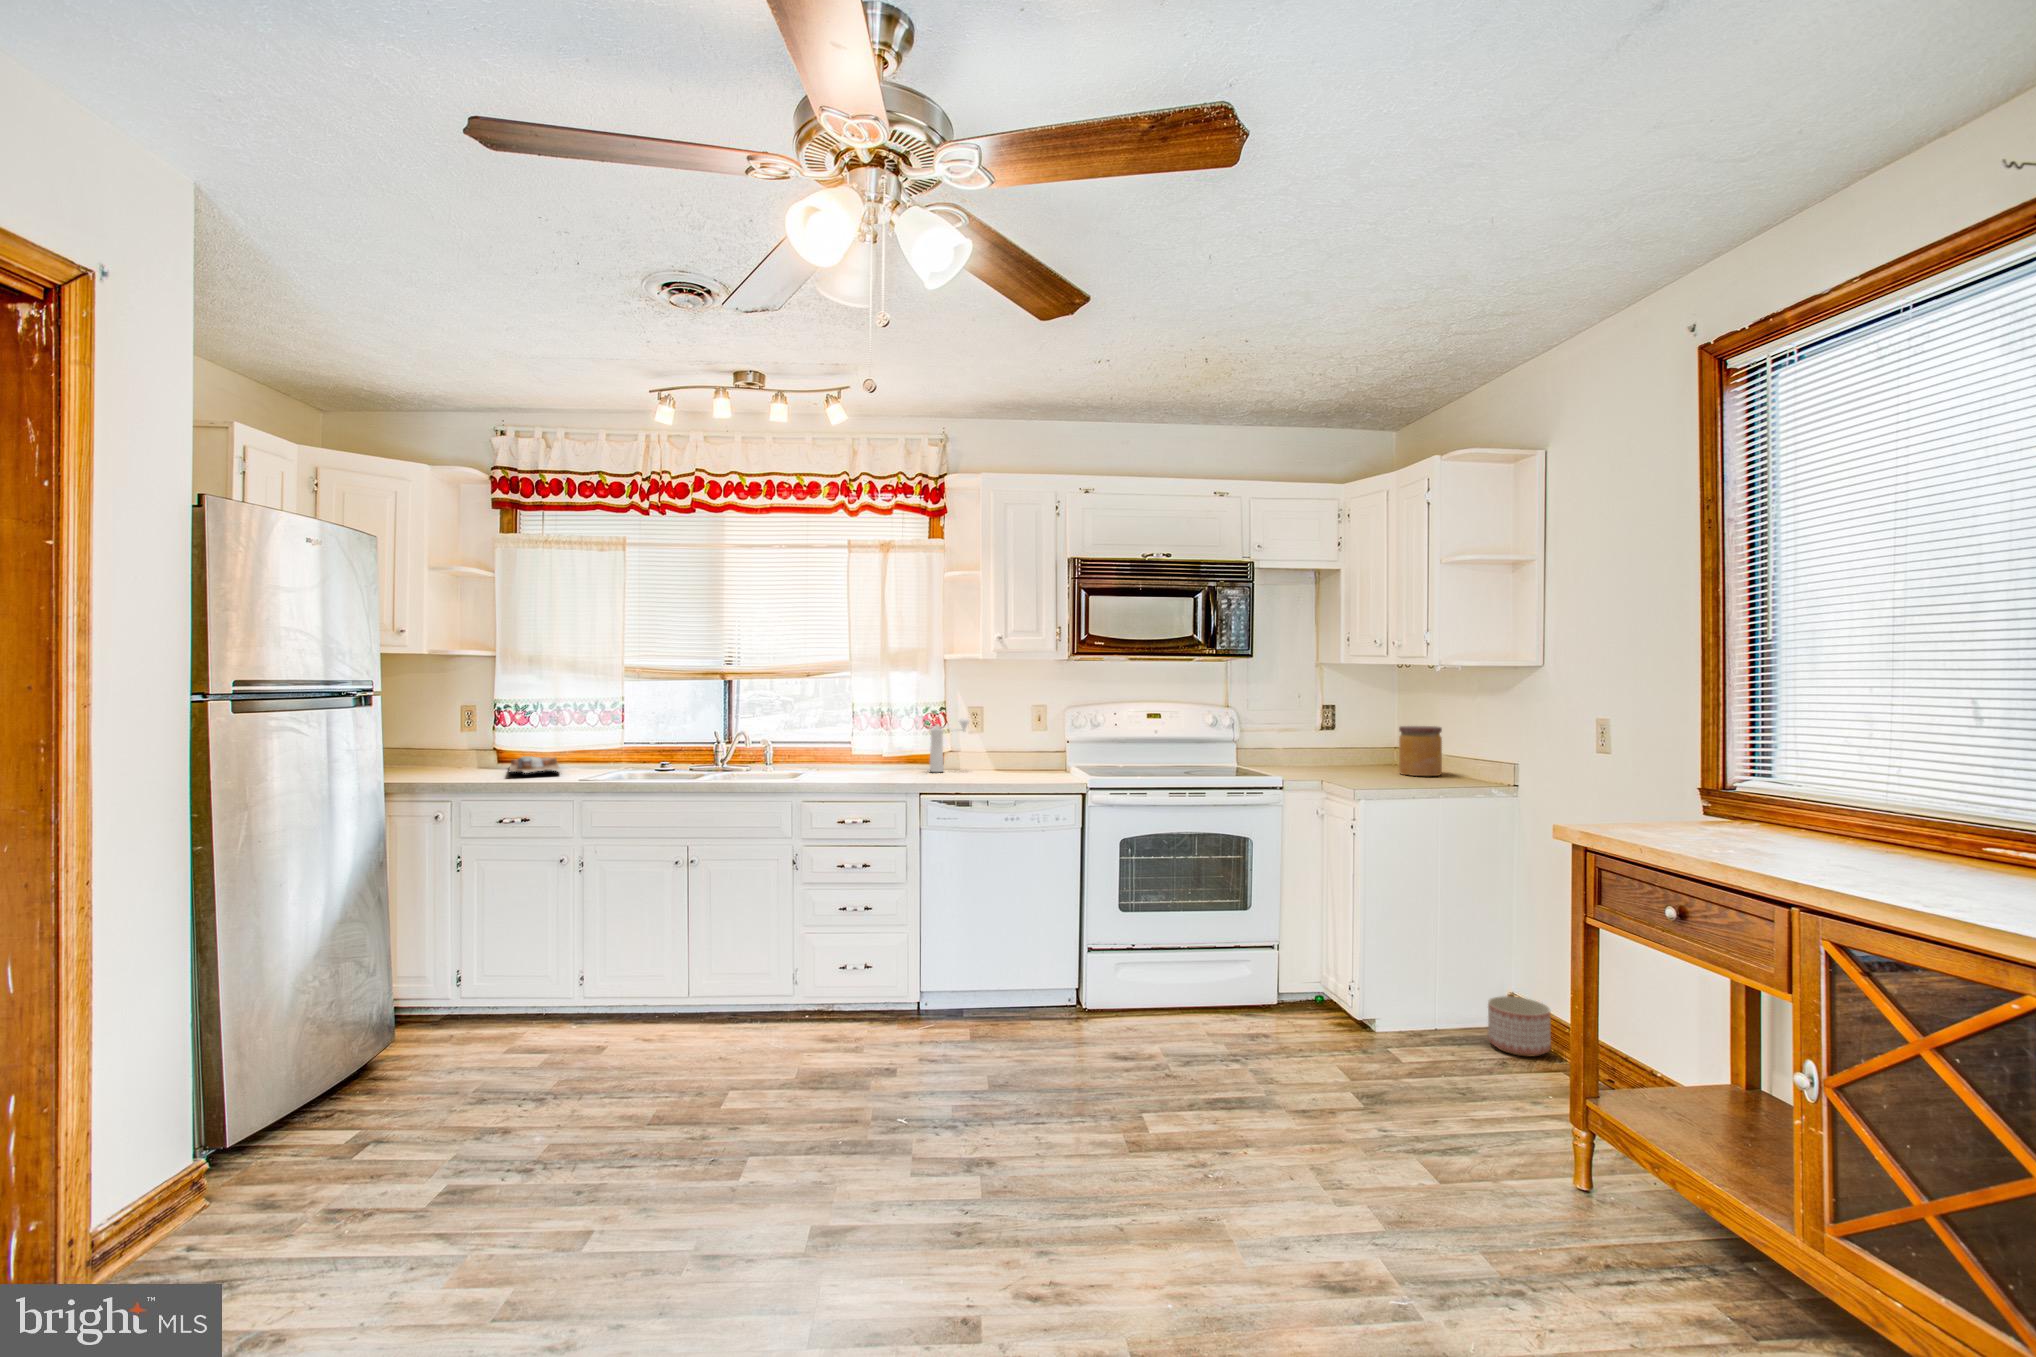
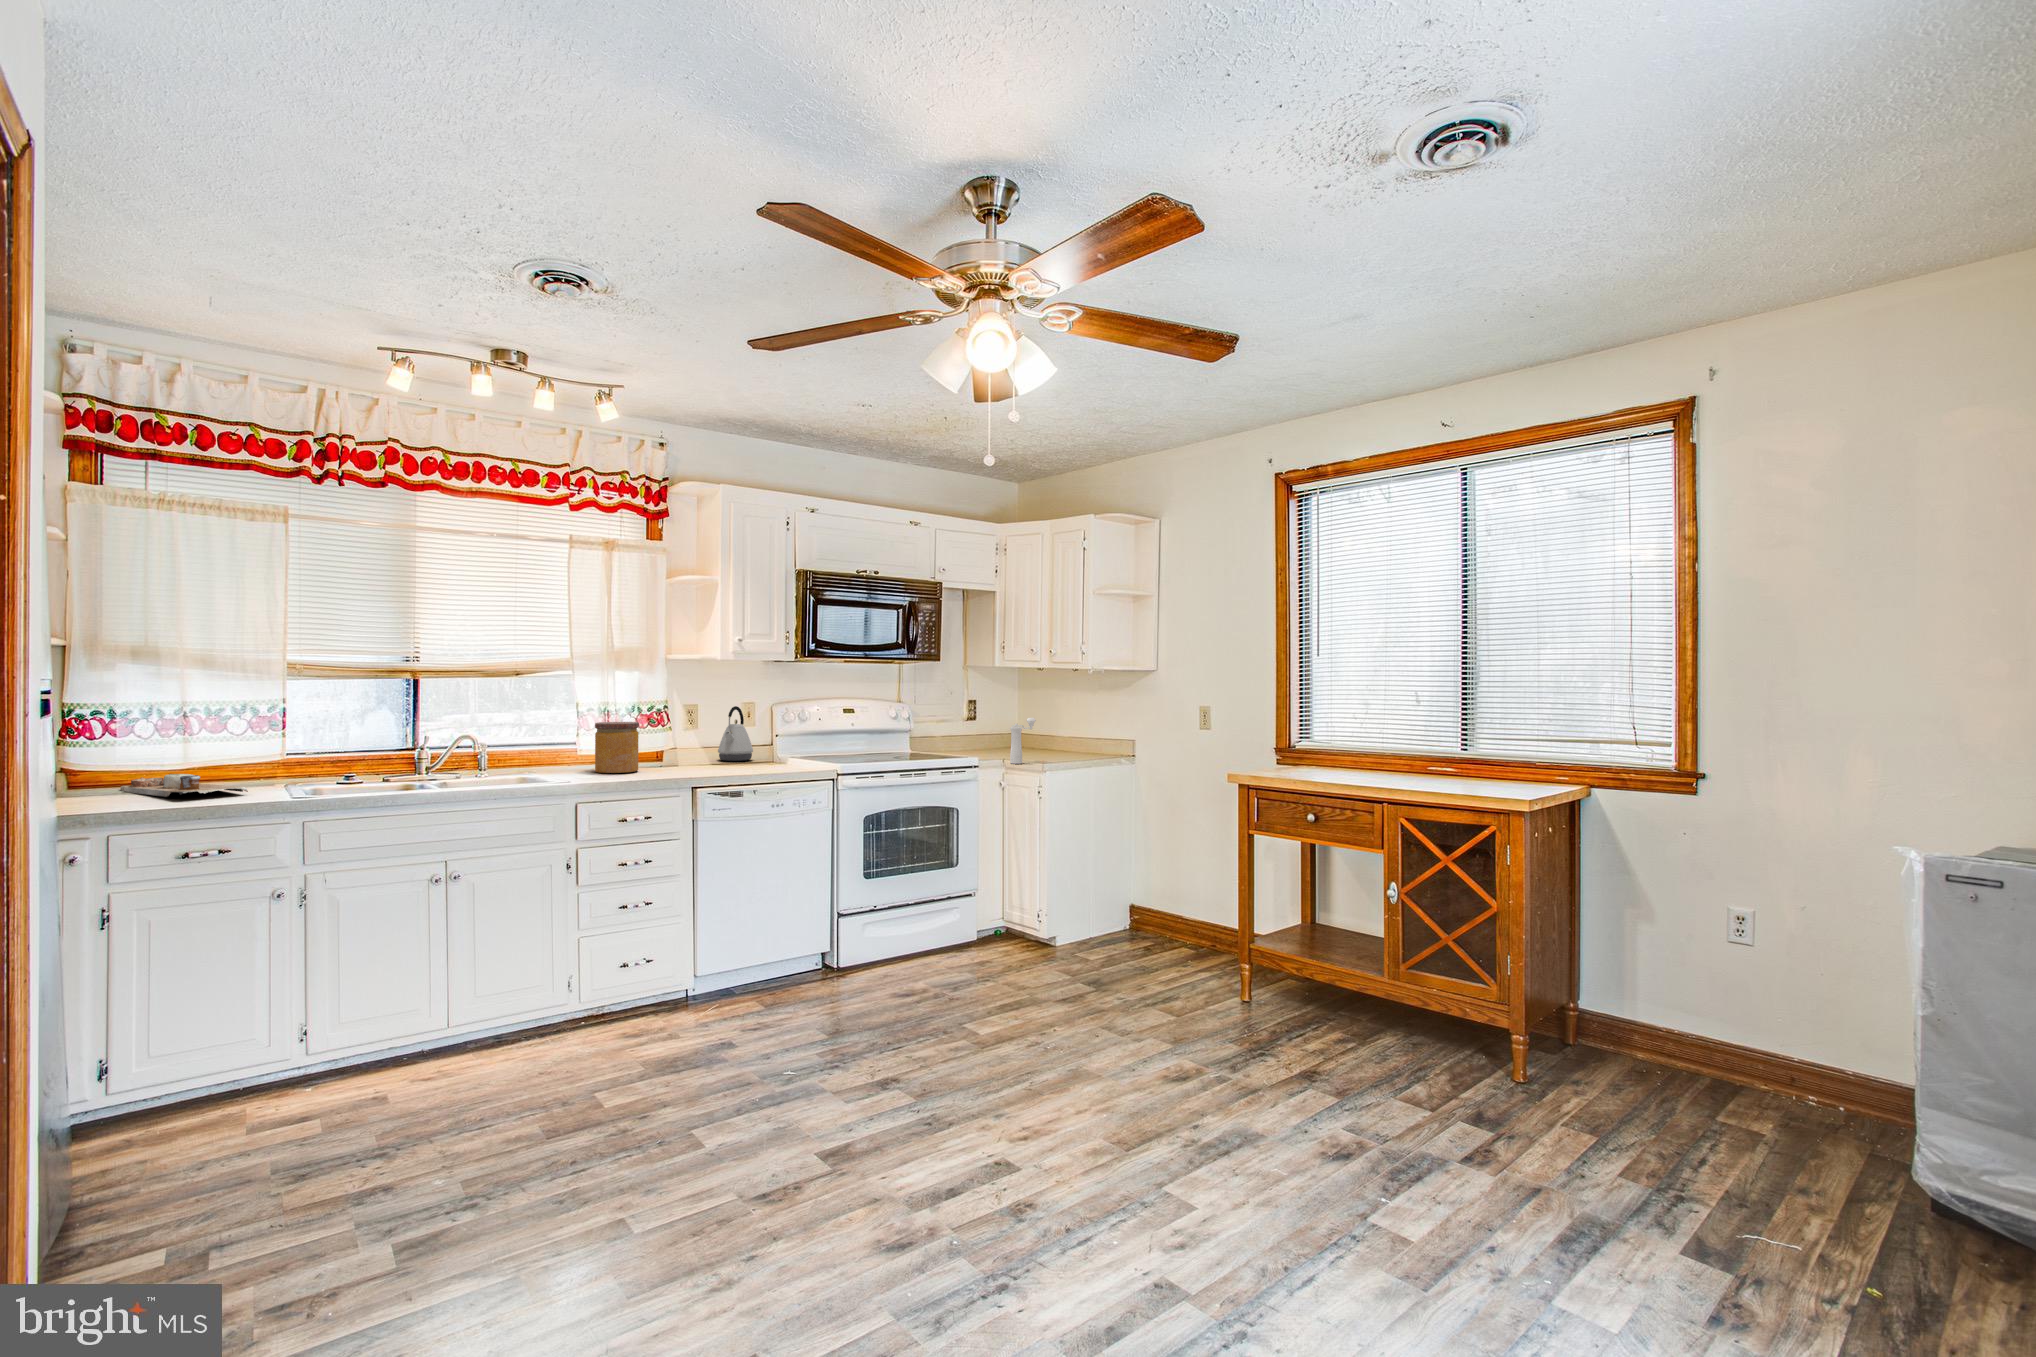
kettle: none [997,708,1033,766] -> present [718,706,753,761]
pepper mill: present [930,718,969,772] -> present [1010,718,1036,764]
jar: present [1399,726,1442,776] -> present [595,722,639,773]
planter: present [1488,996,1551,1056] -> none [1128,906,1167,944]

